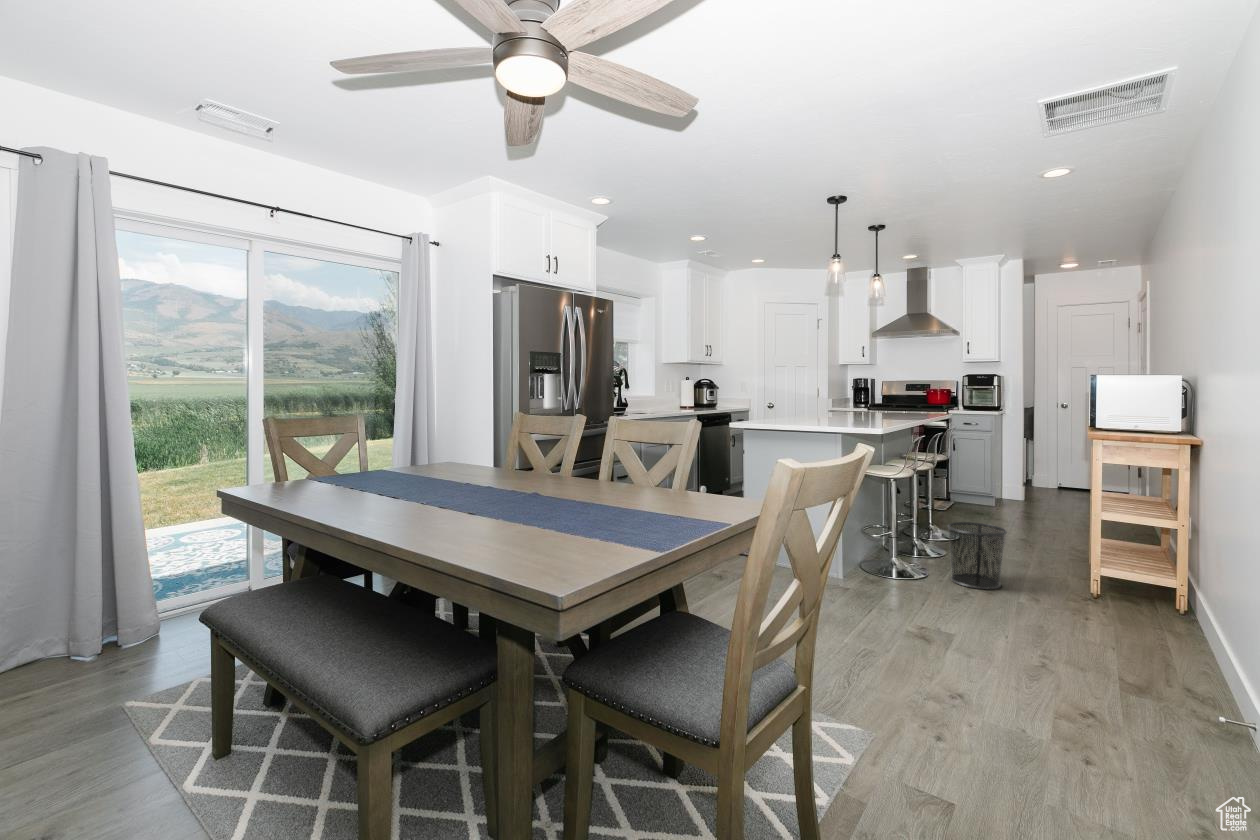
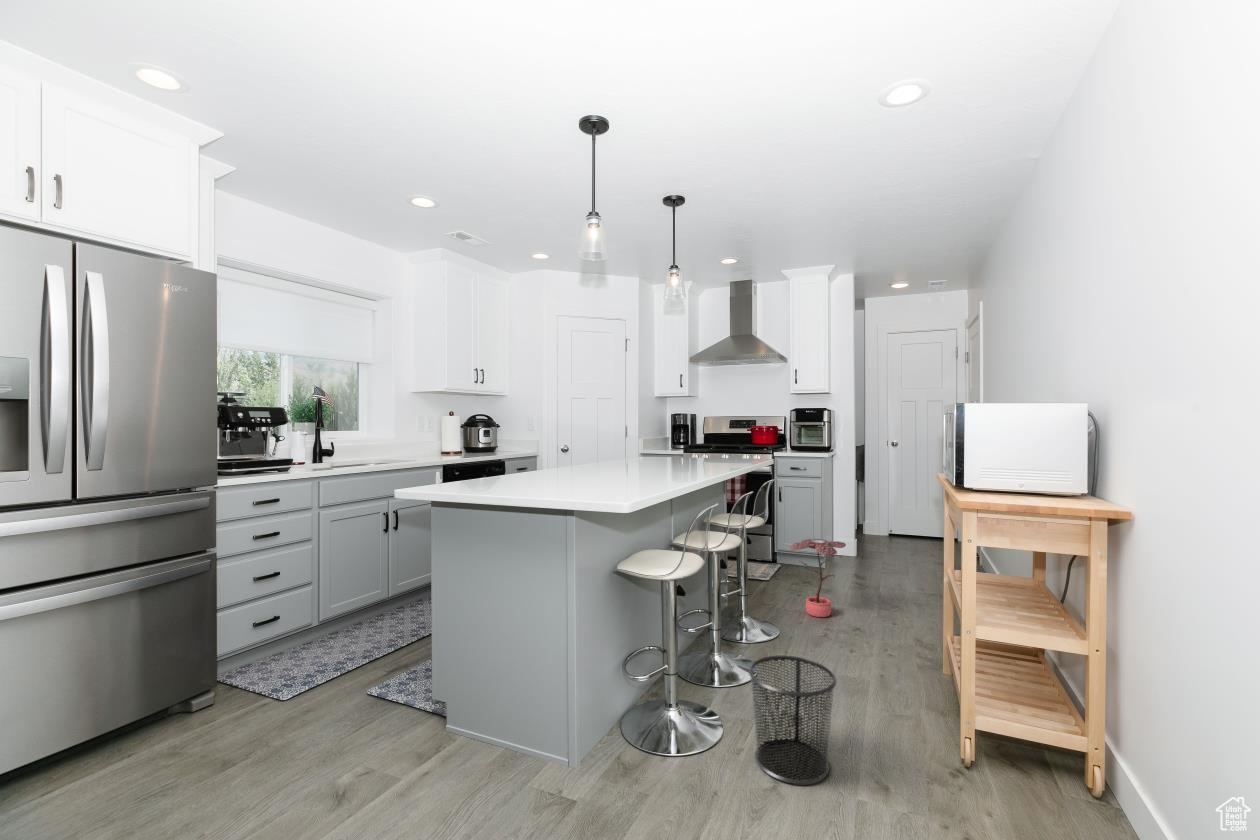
potted plant: none [966,471,1014,529] -> present [790,539,846,617]

